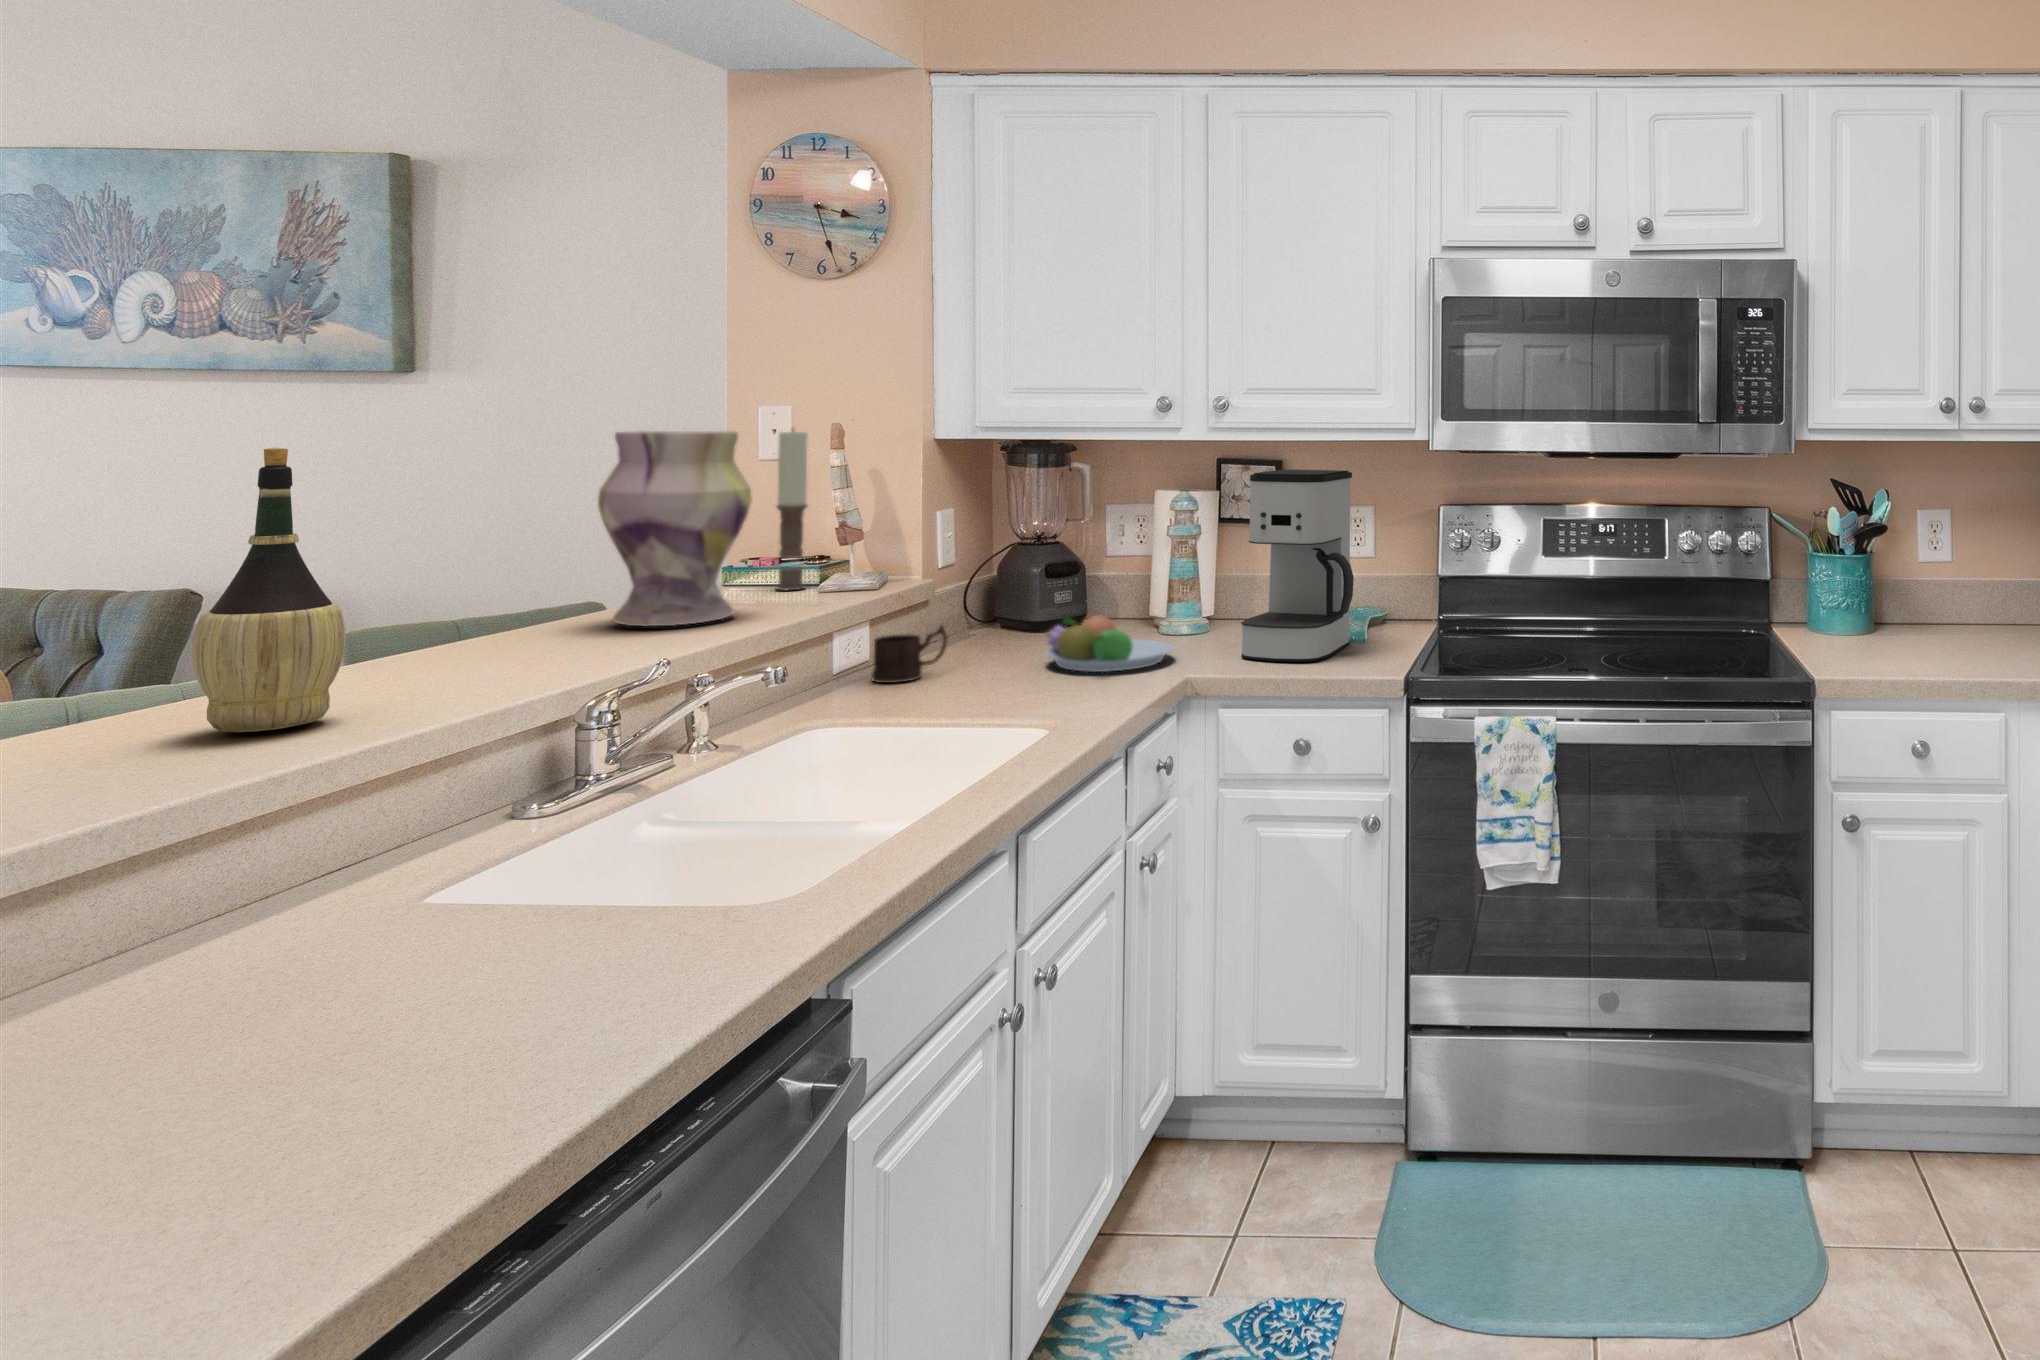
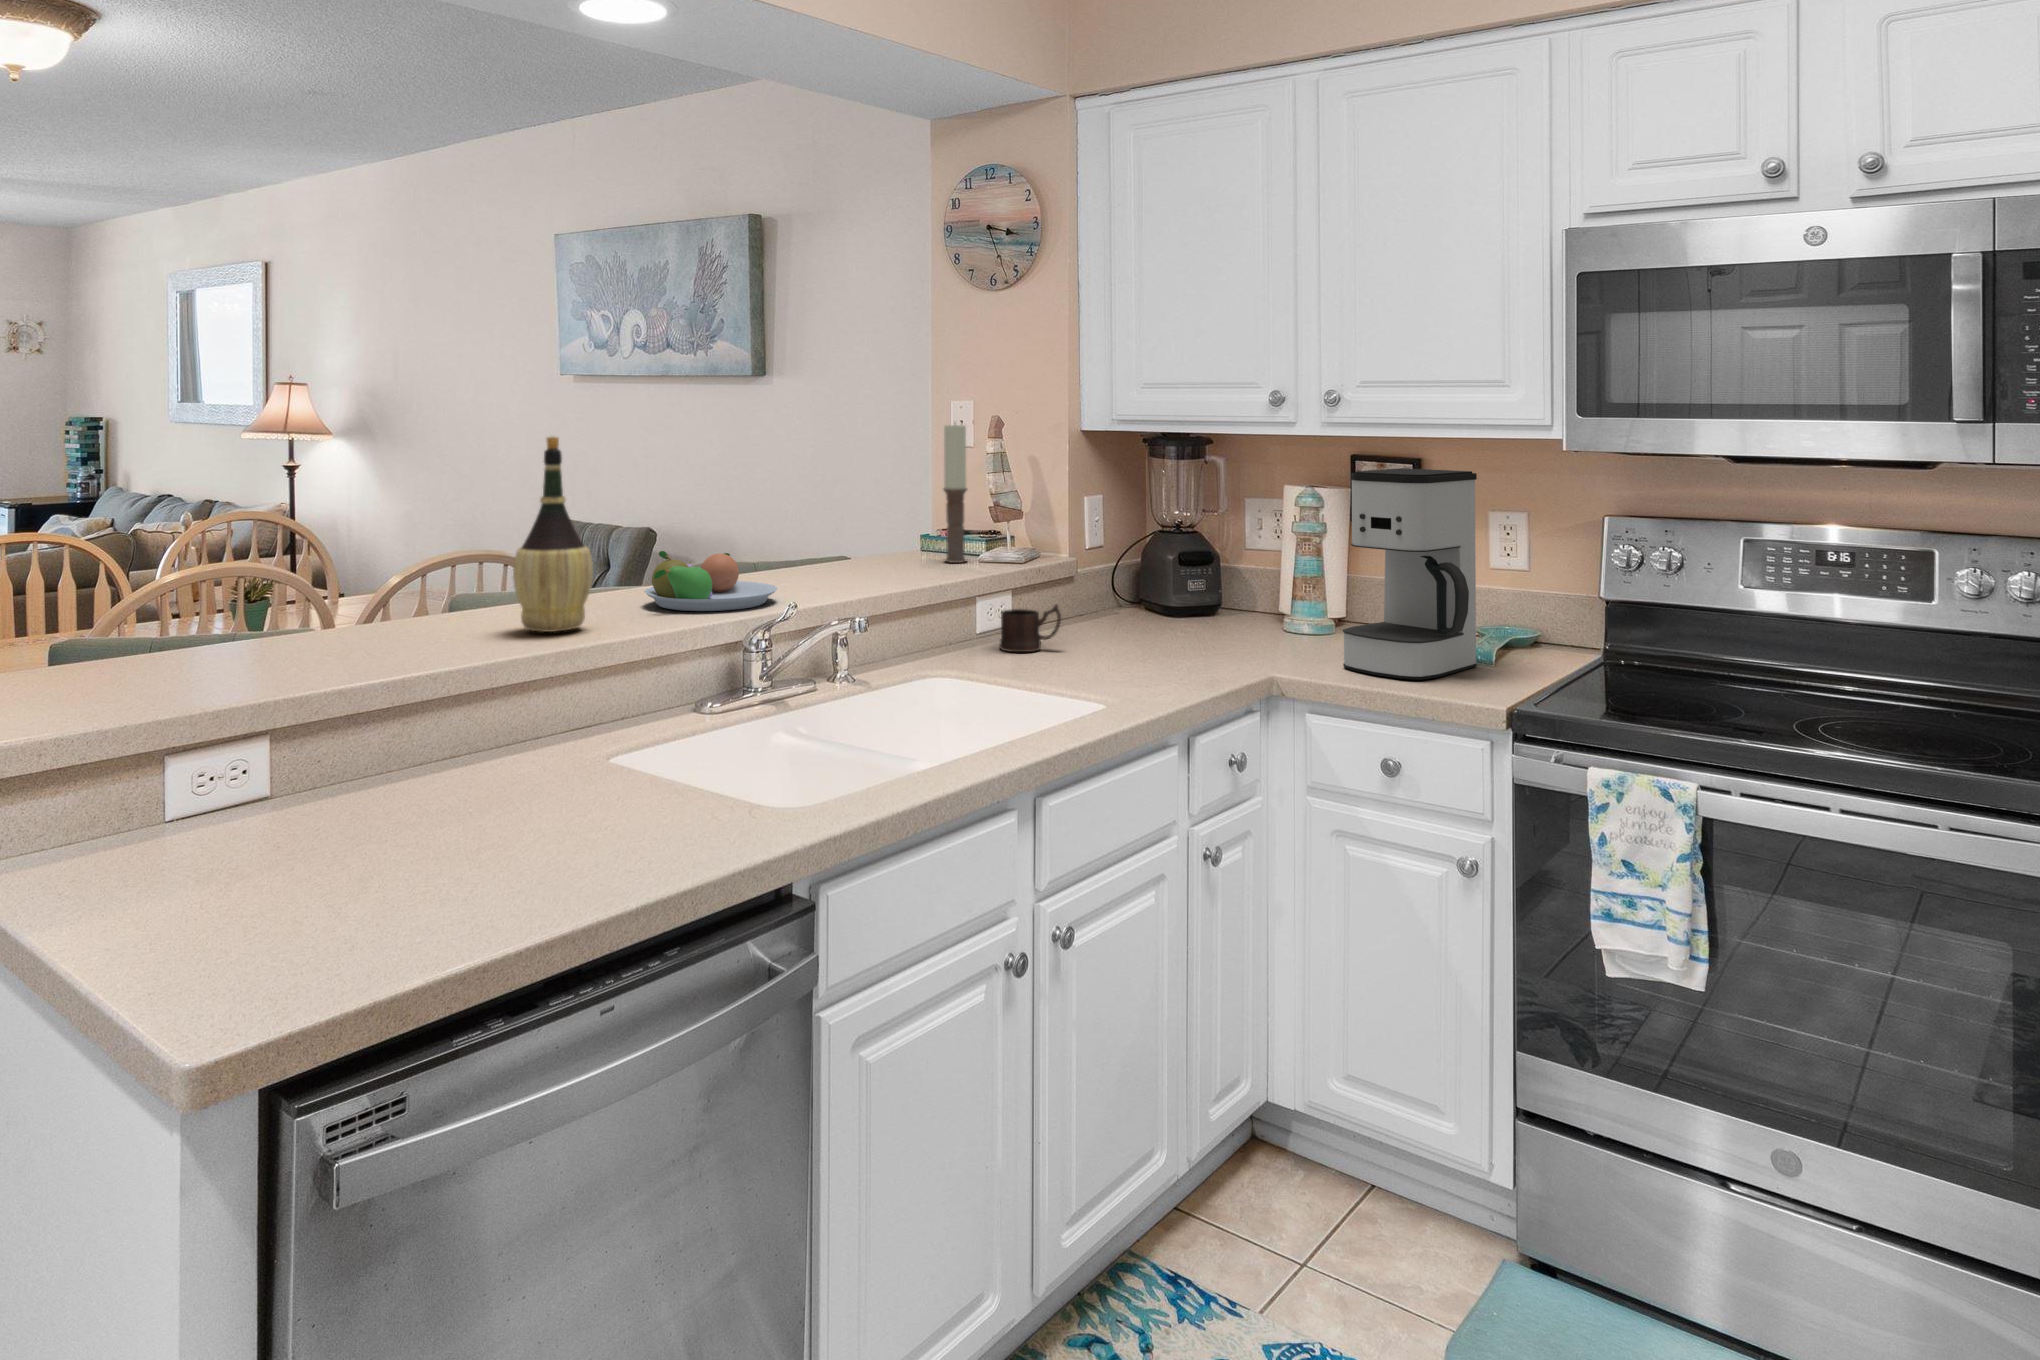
vase: present [598,431,752,626] -> none [794,424,900,584]
fruit bowl: present [1046,615,1173,672] -> present [644,551,777,611]

